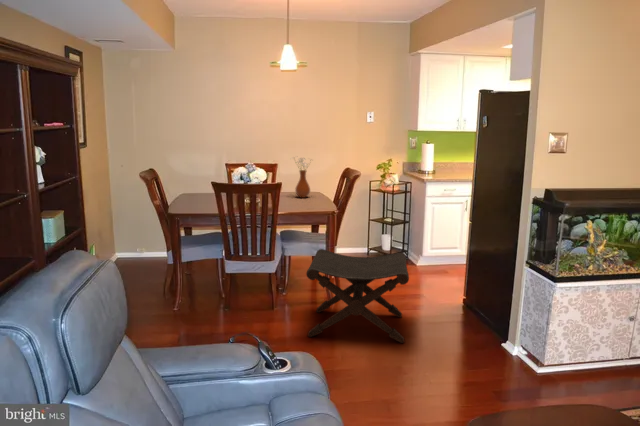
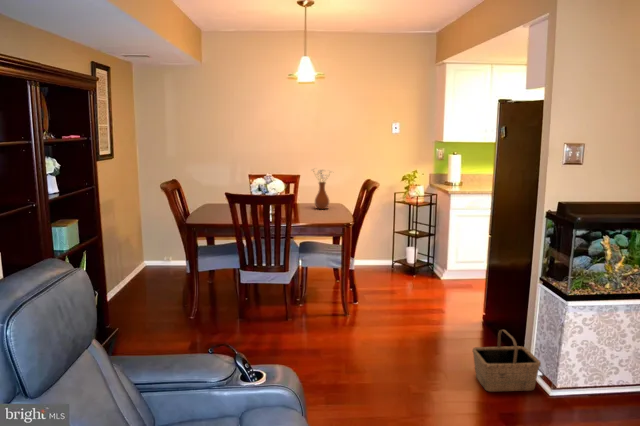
footstool: present [306,249,409,343] -> none [315,261,420,358]
basket: none [463,312,528,372] -> present [473,330,541,392]

